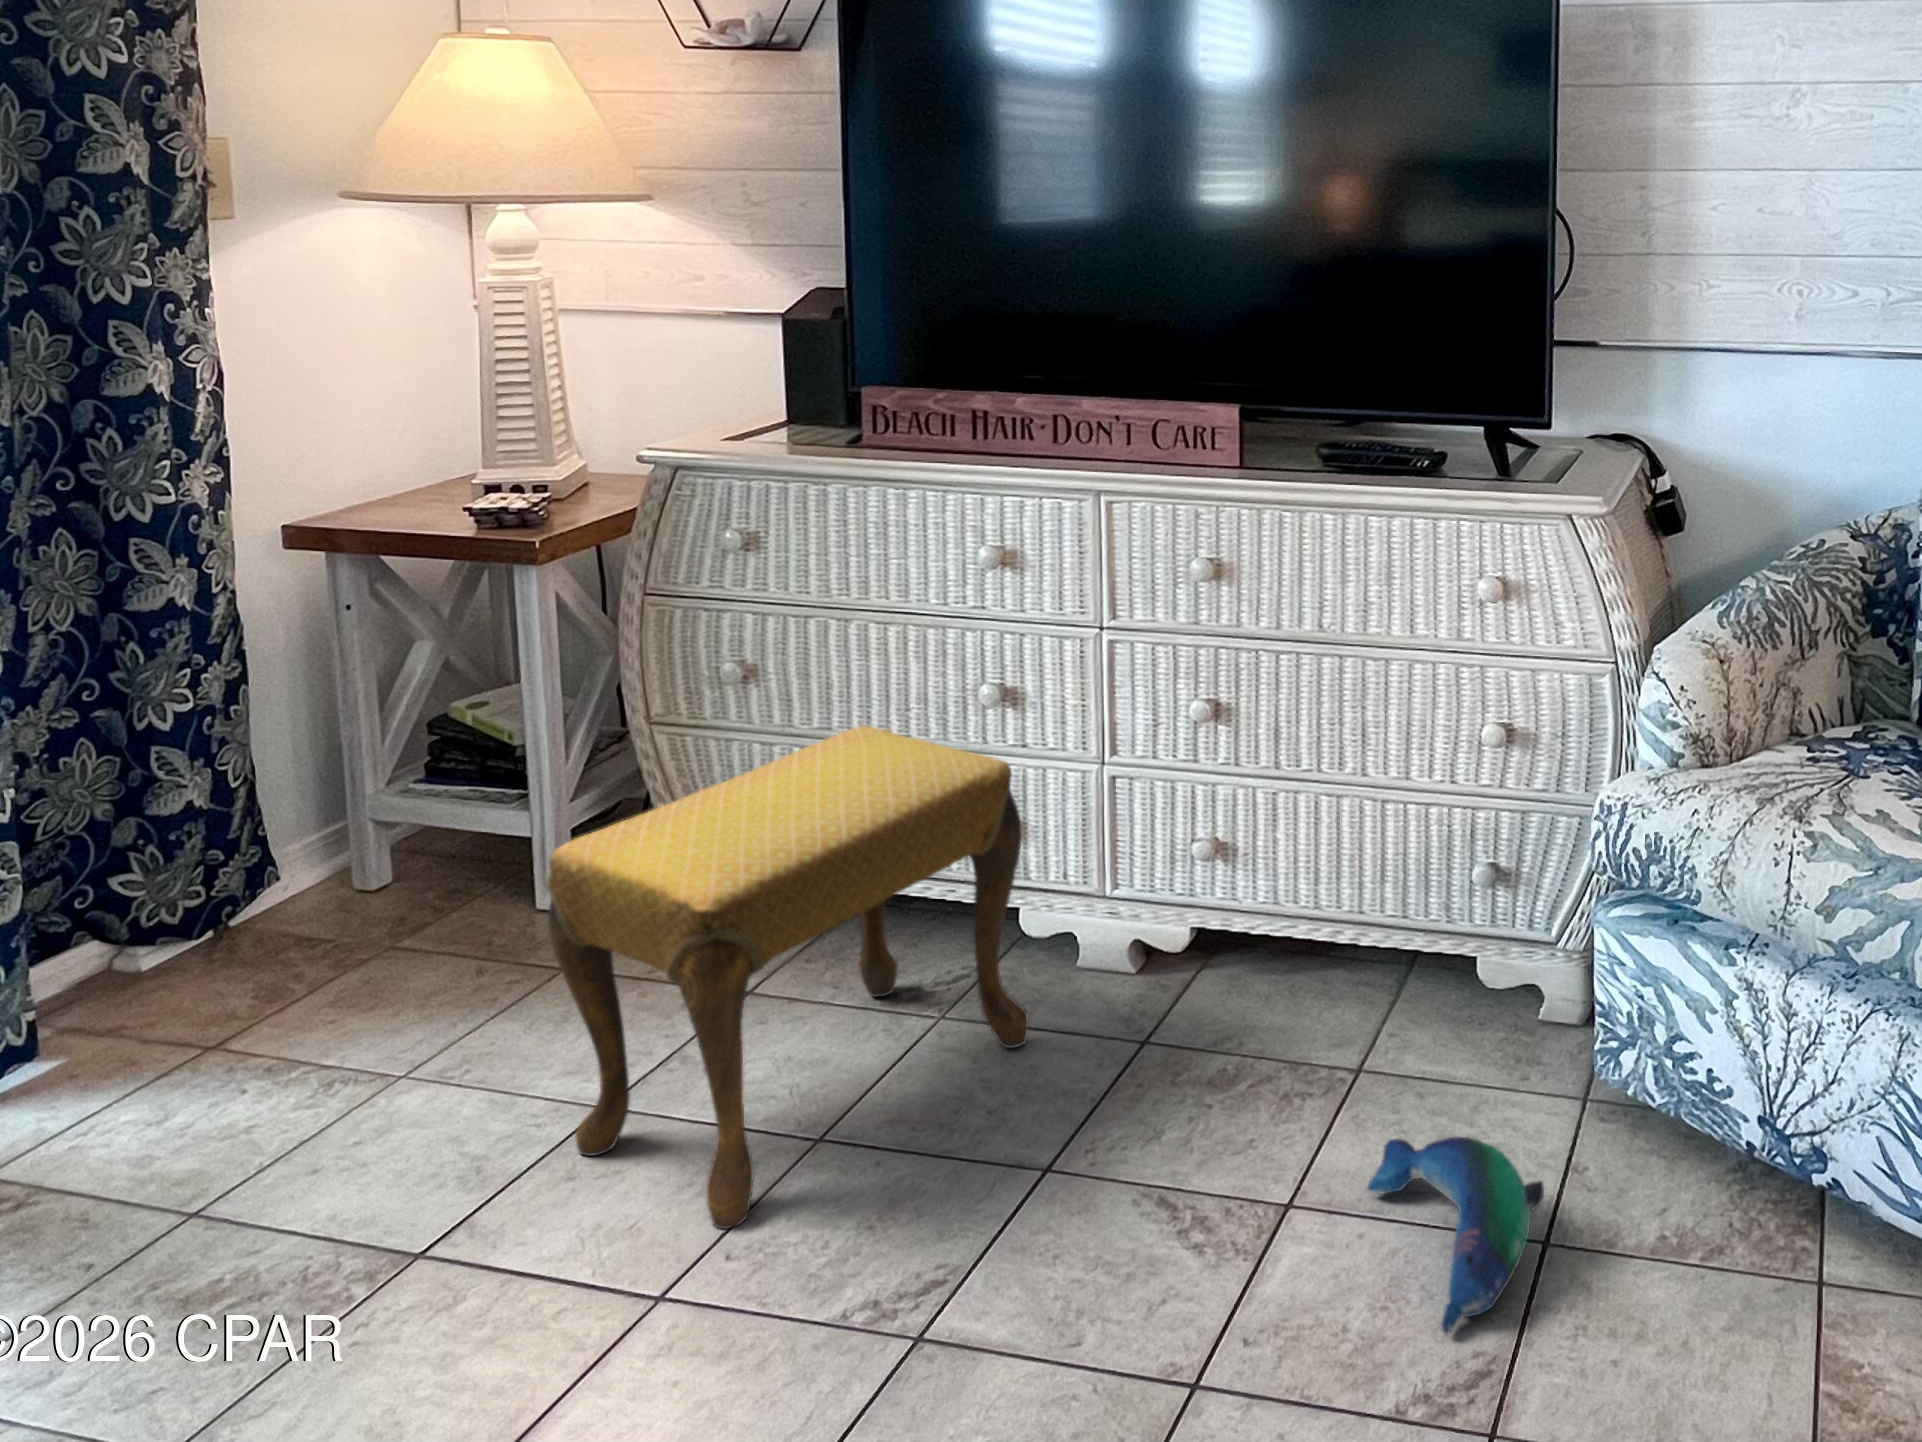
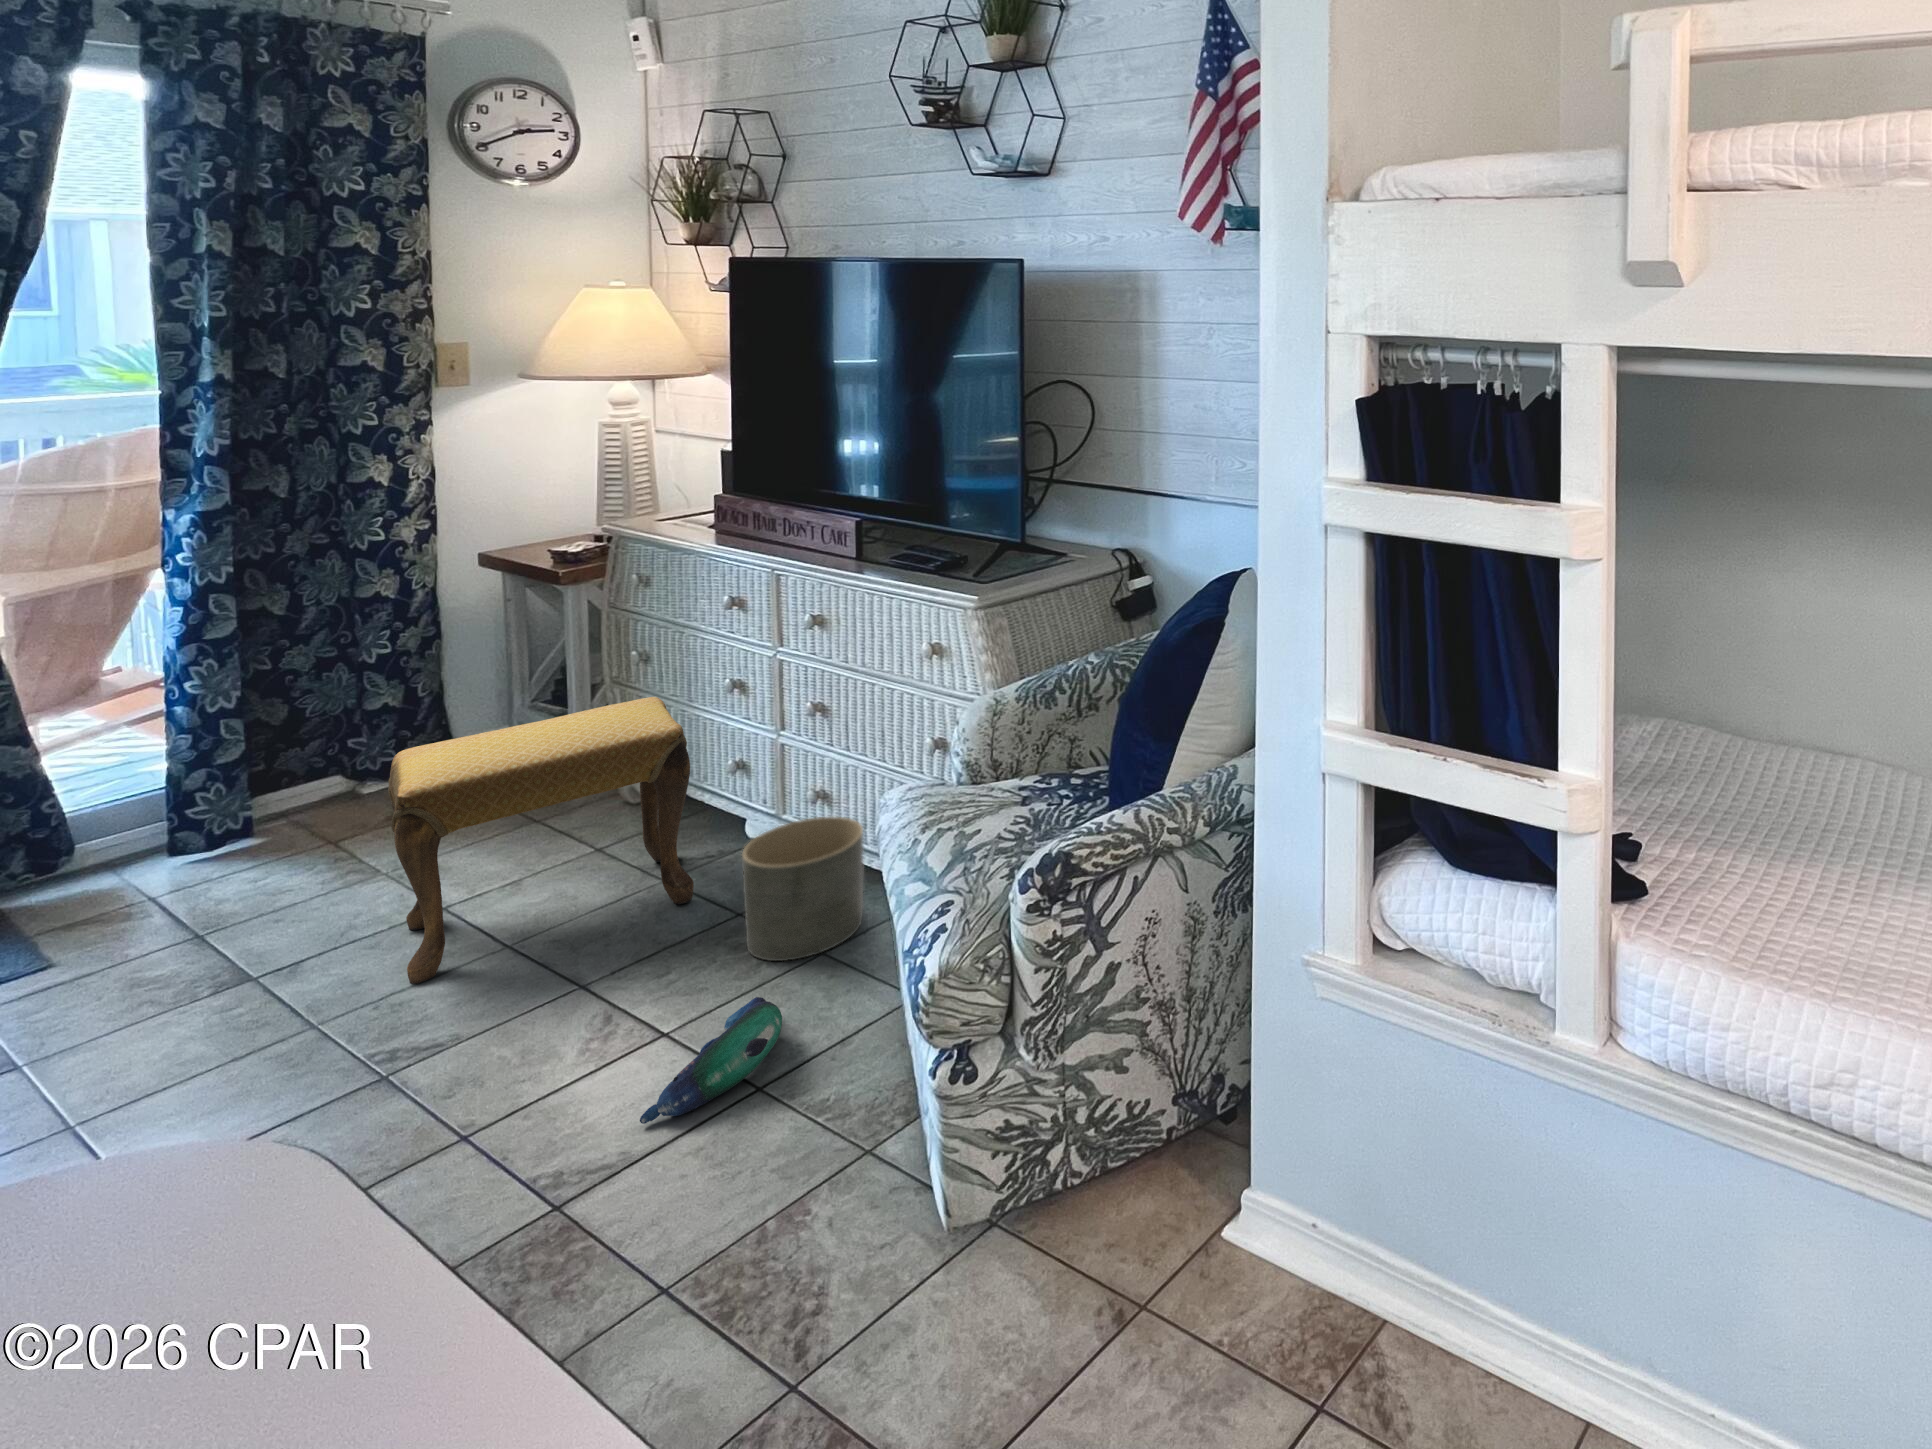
planter: none [1196,873,1365,1097] -> present [742,817,863,961]

